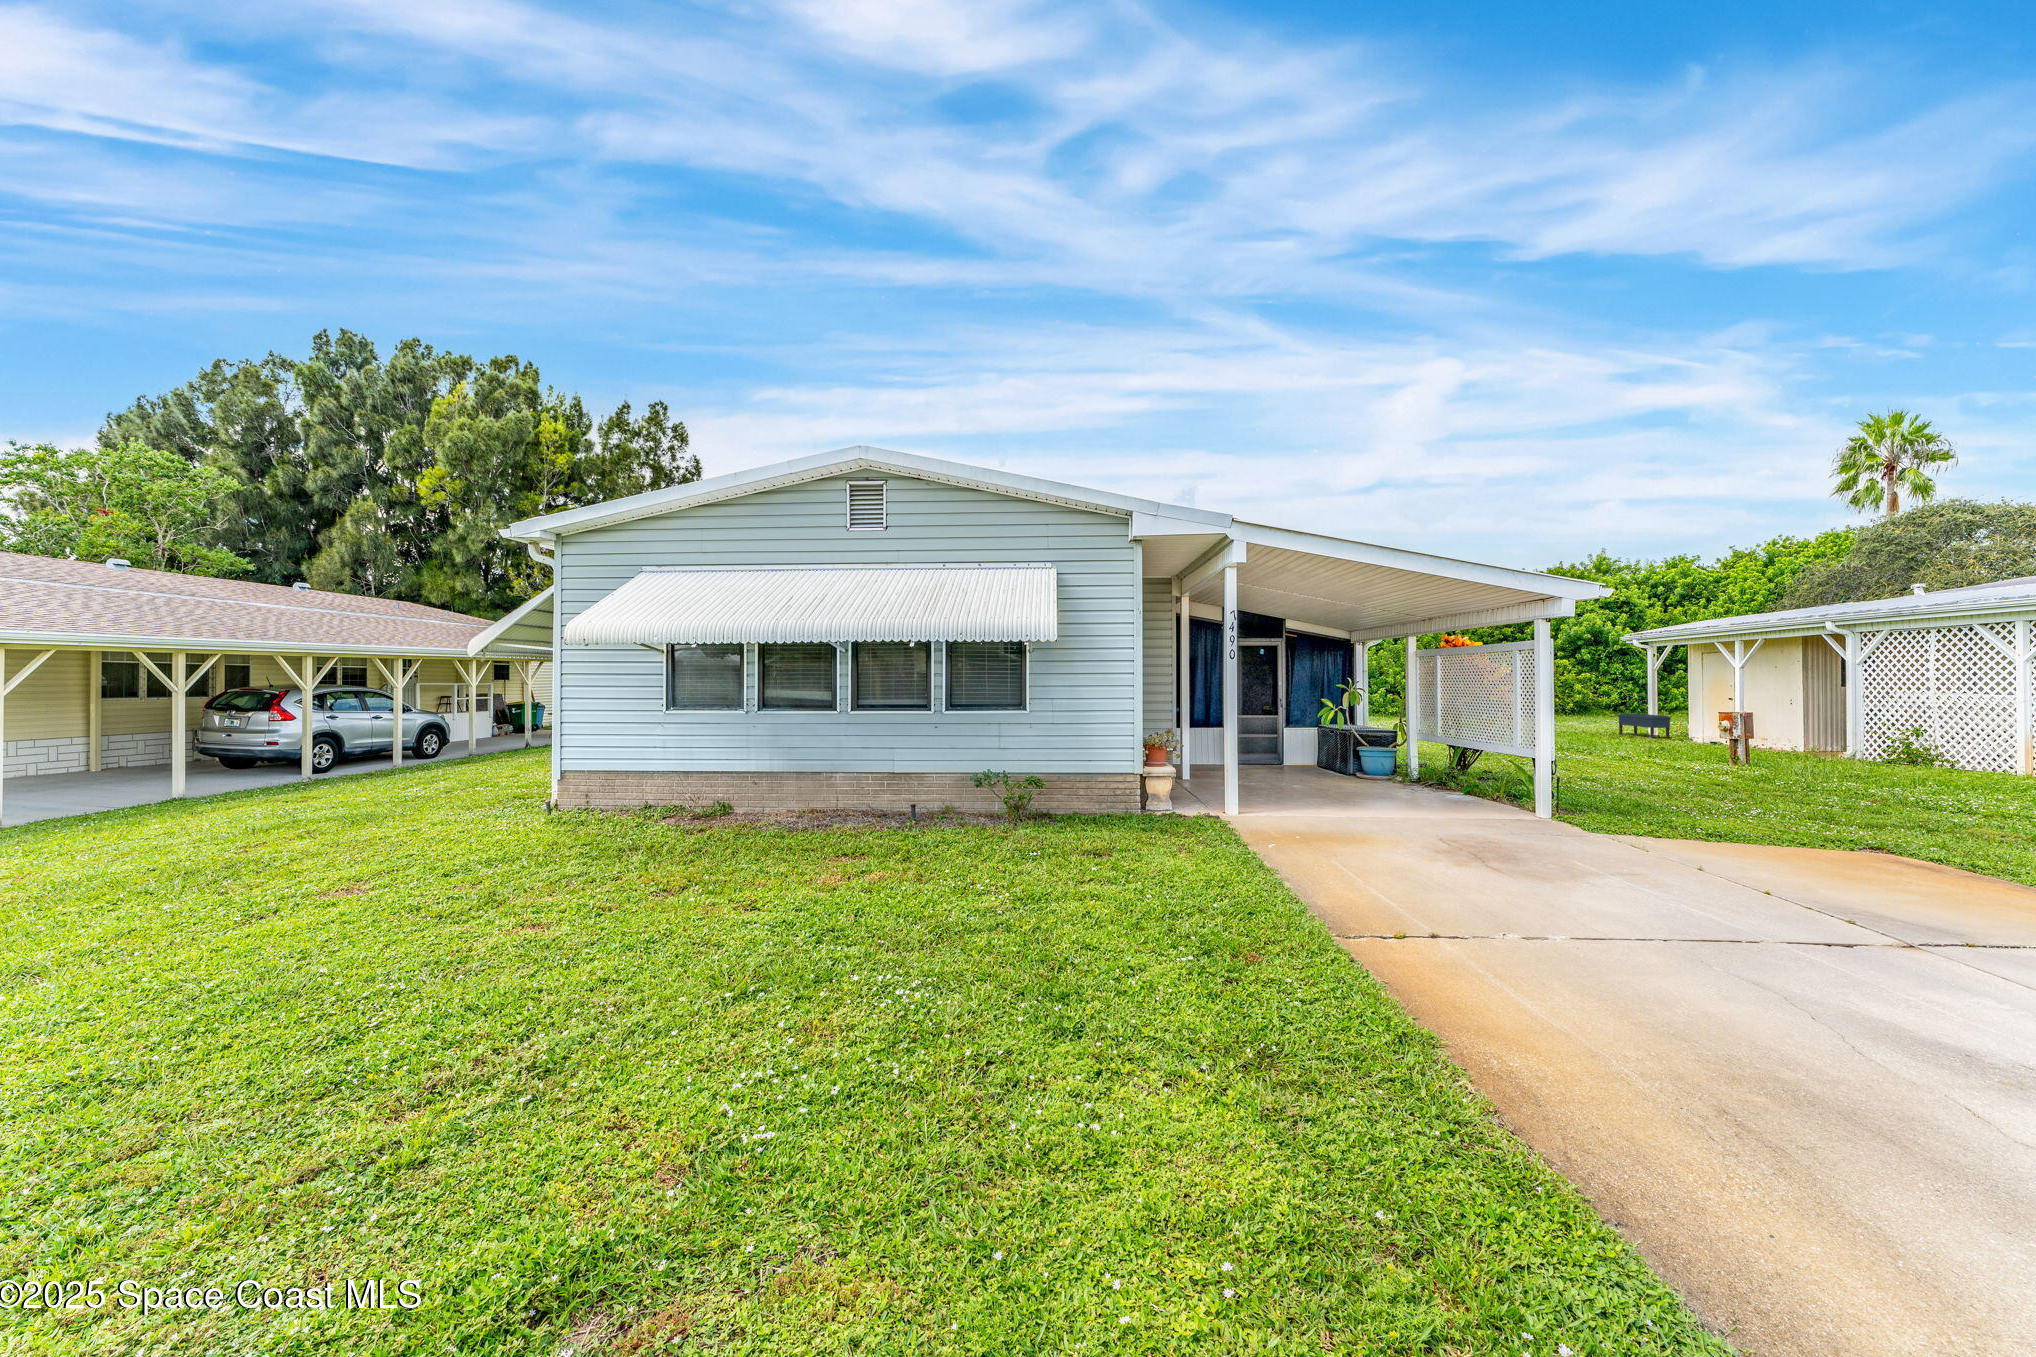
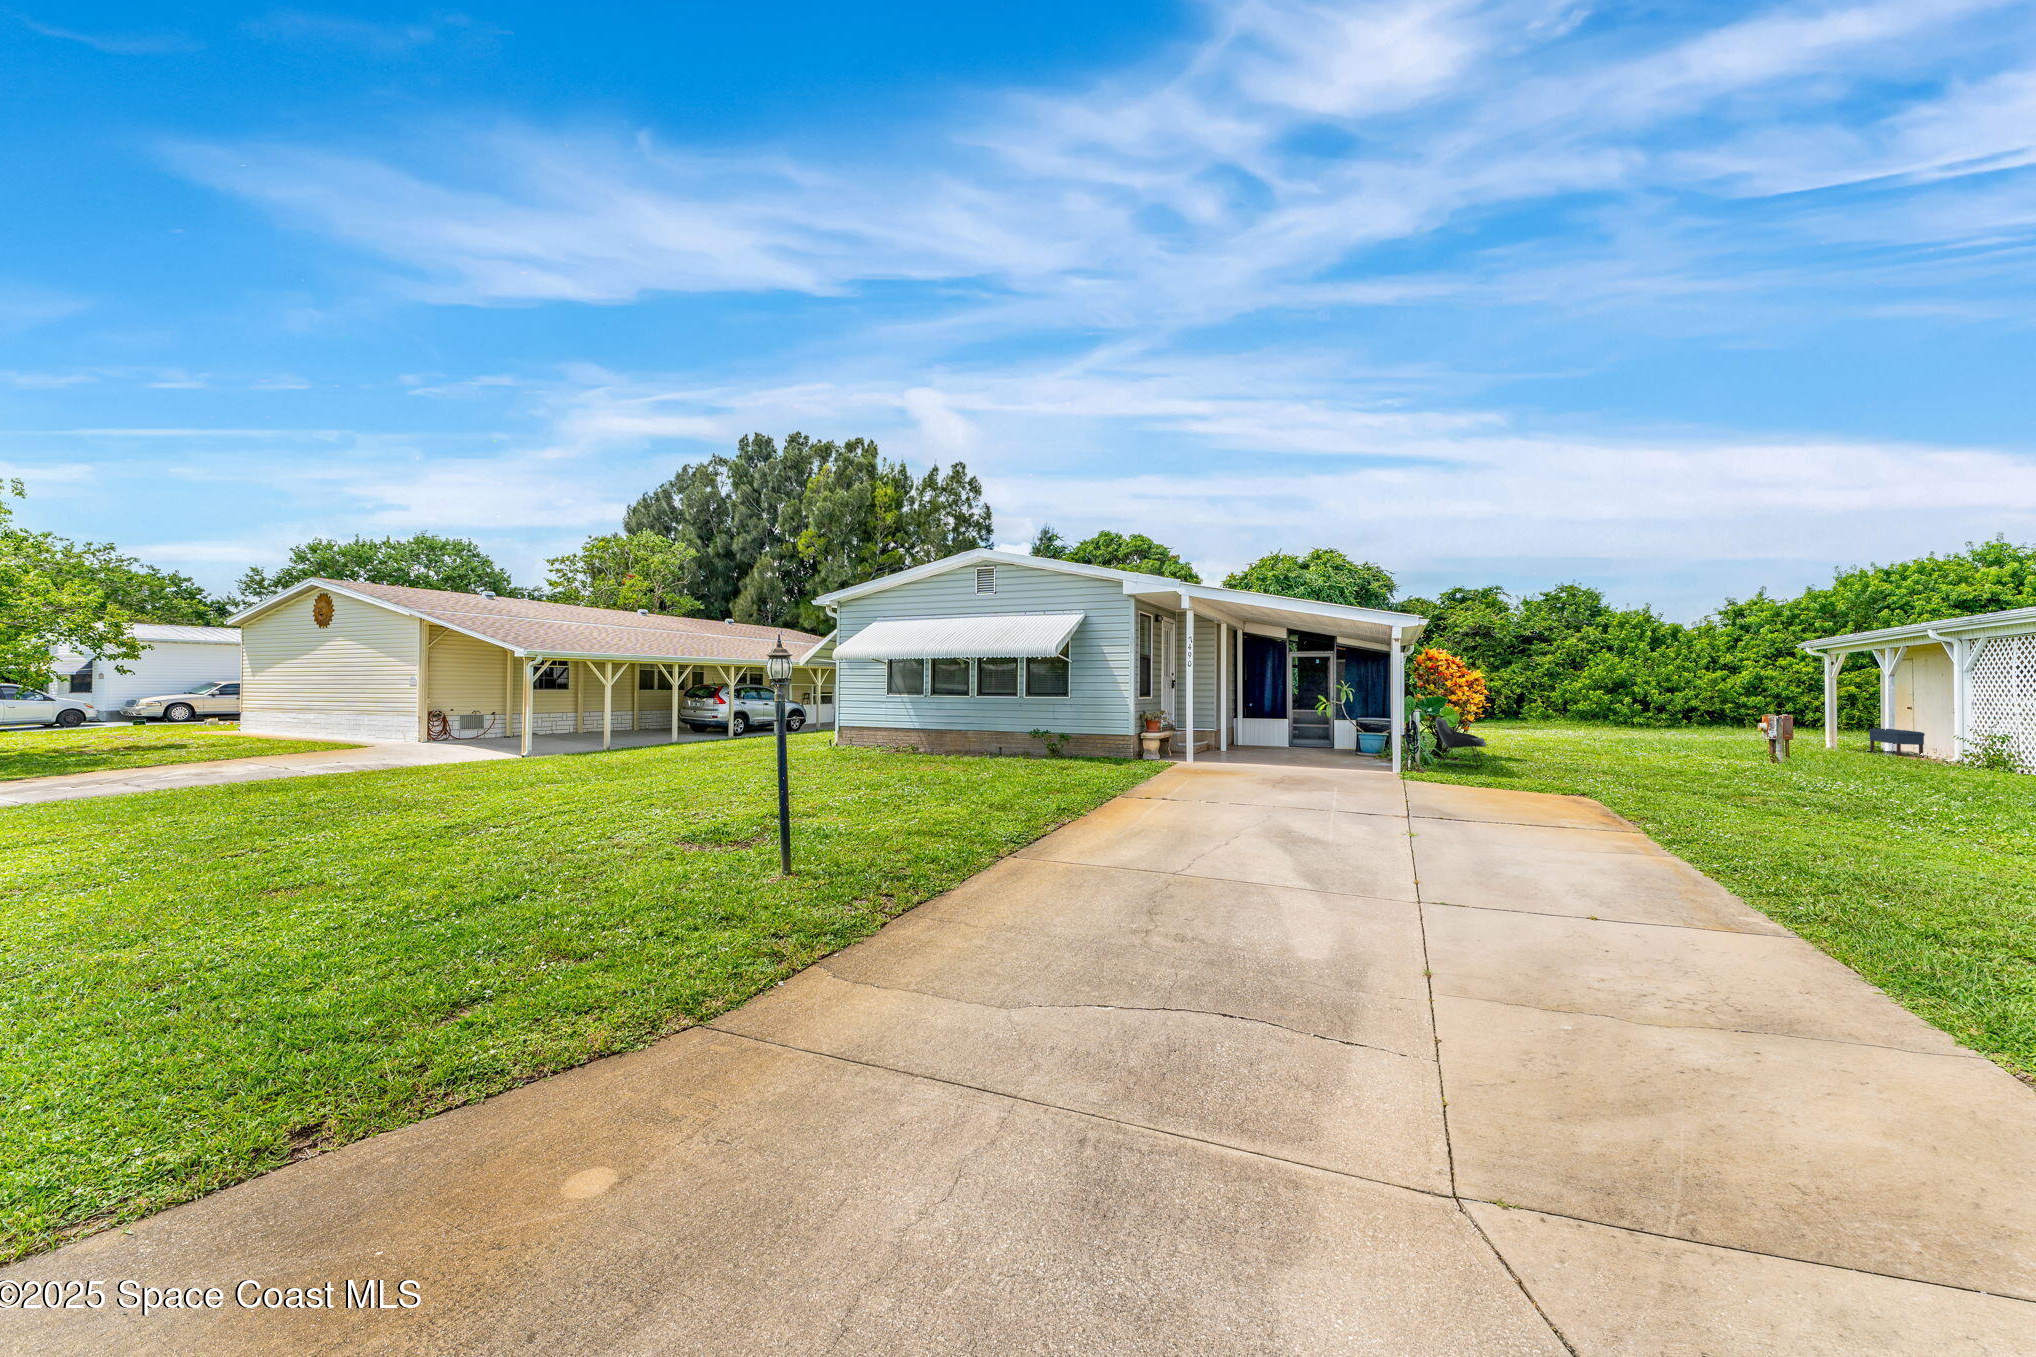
lounge chair: none [1350,718,1410,778] -> present [1436,718,1487,769]

